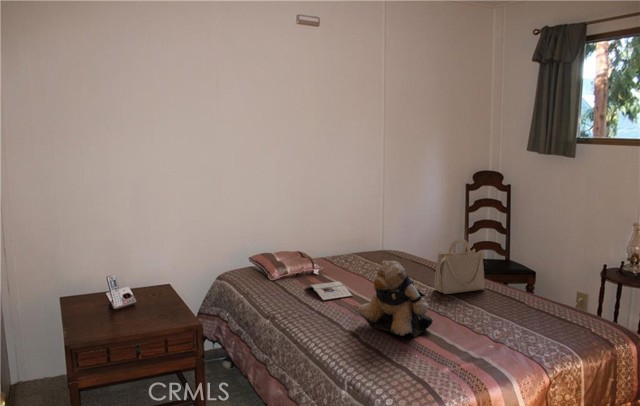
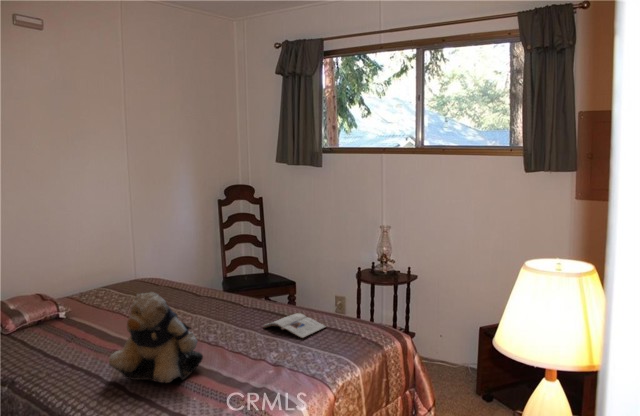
handbag: present [434,239,484,294] -> none [198,257,252,321]
magazine: present [306,282,353,300] -> present [263,314,326,338]

